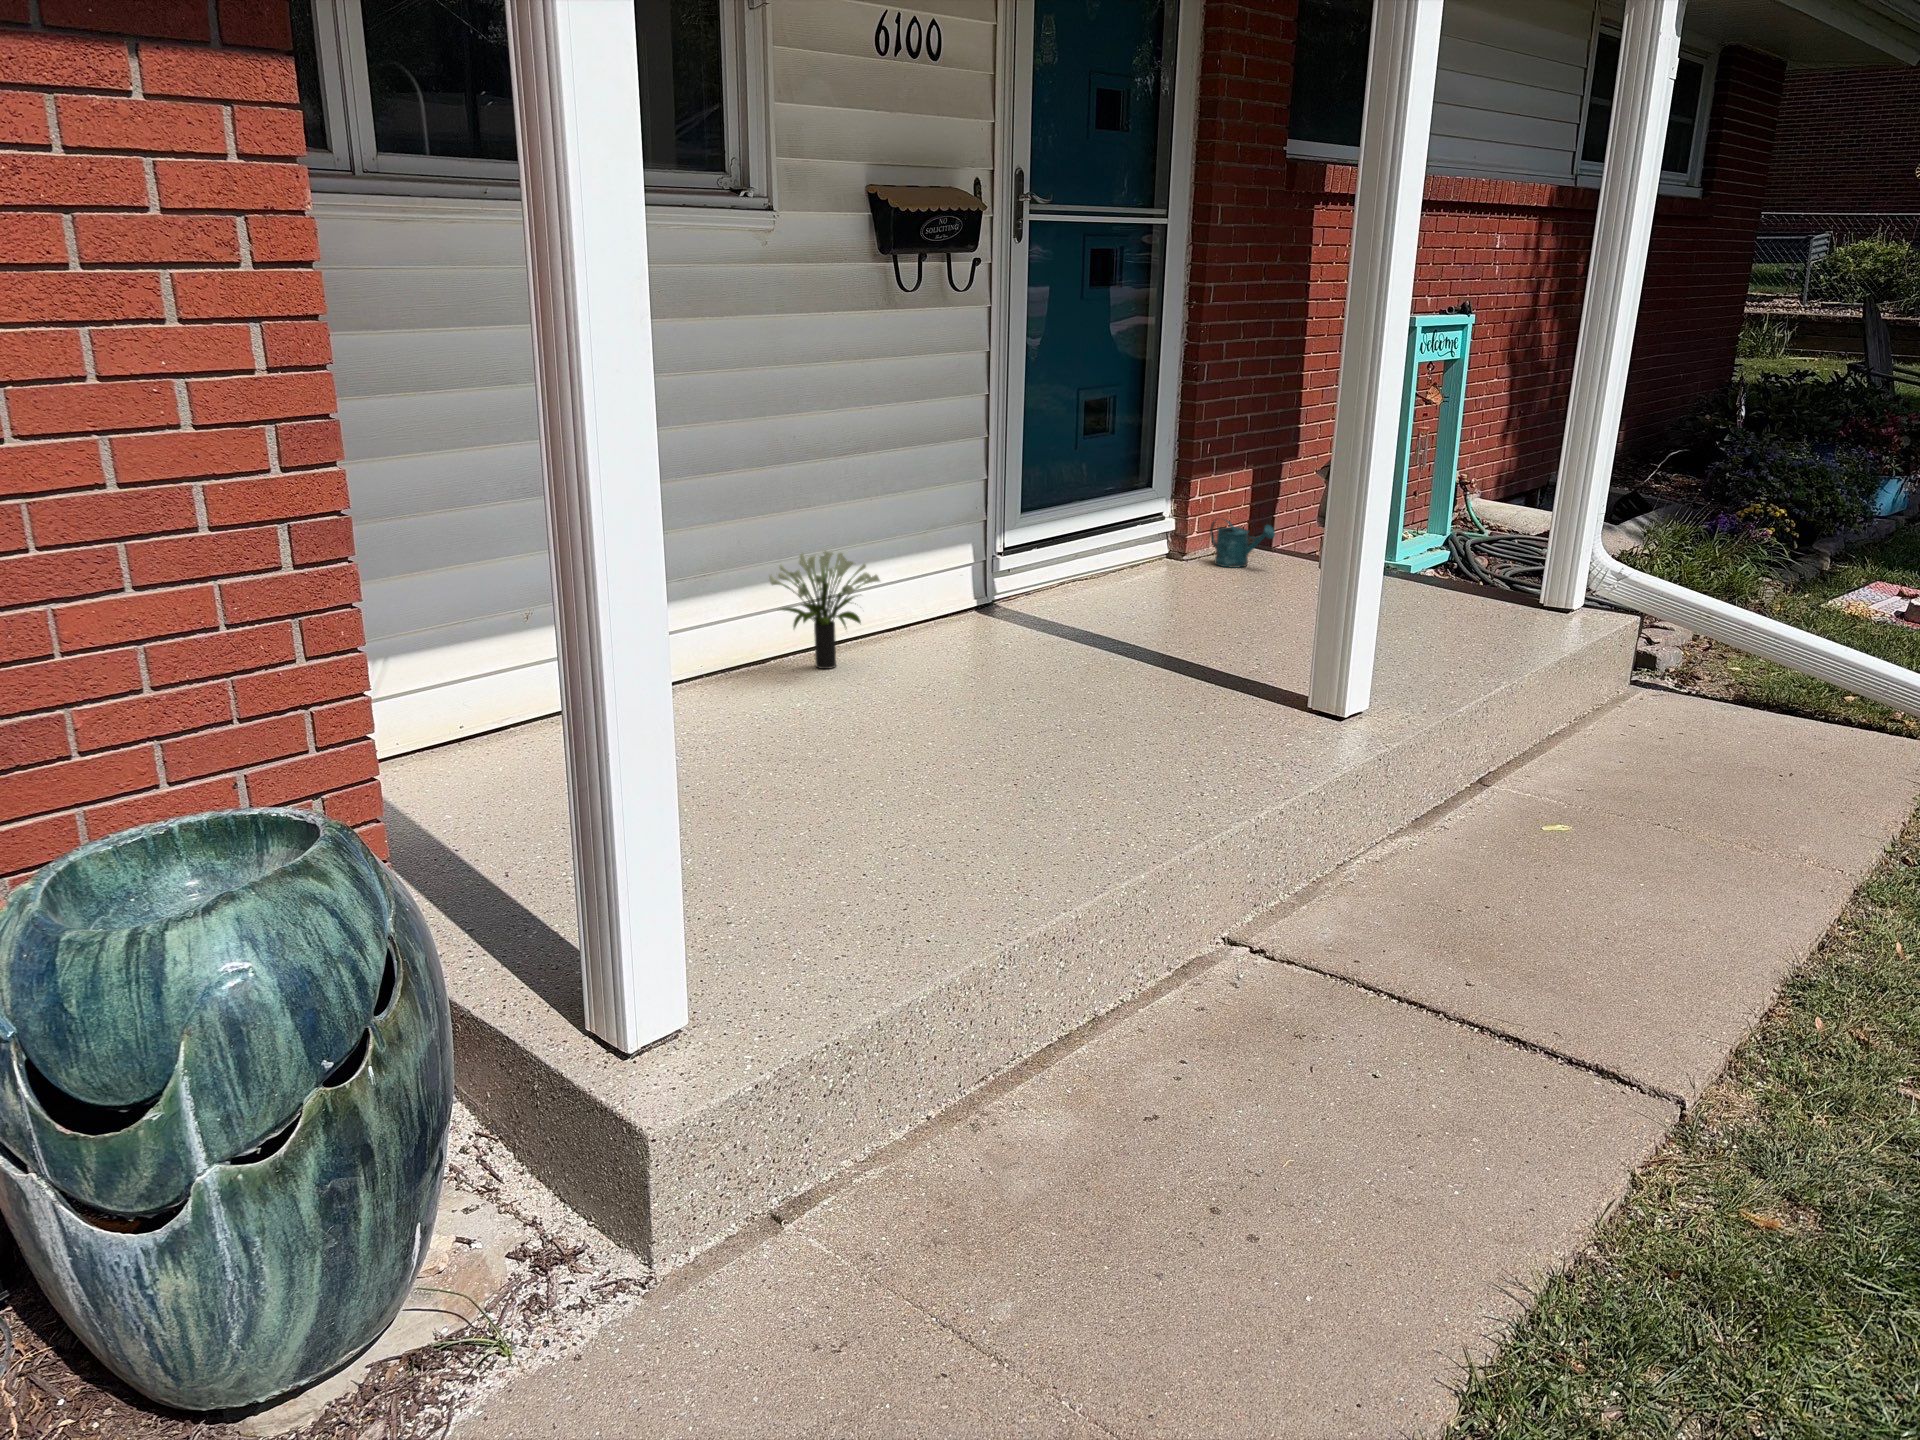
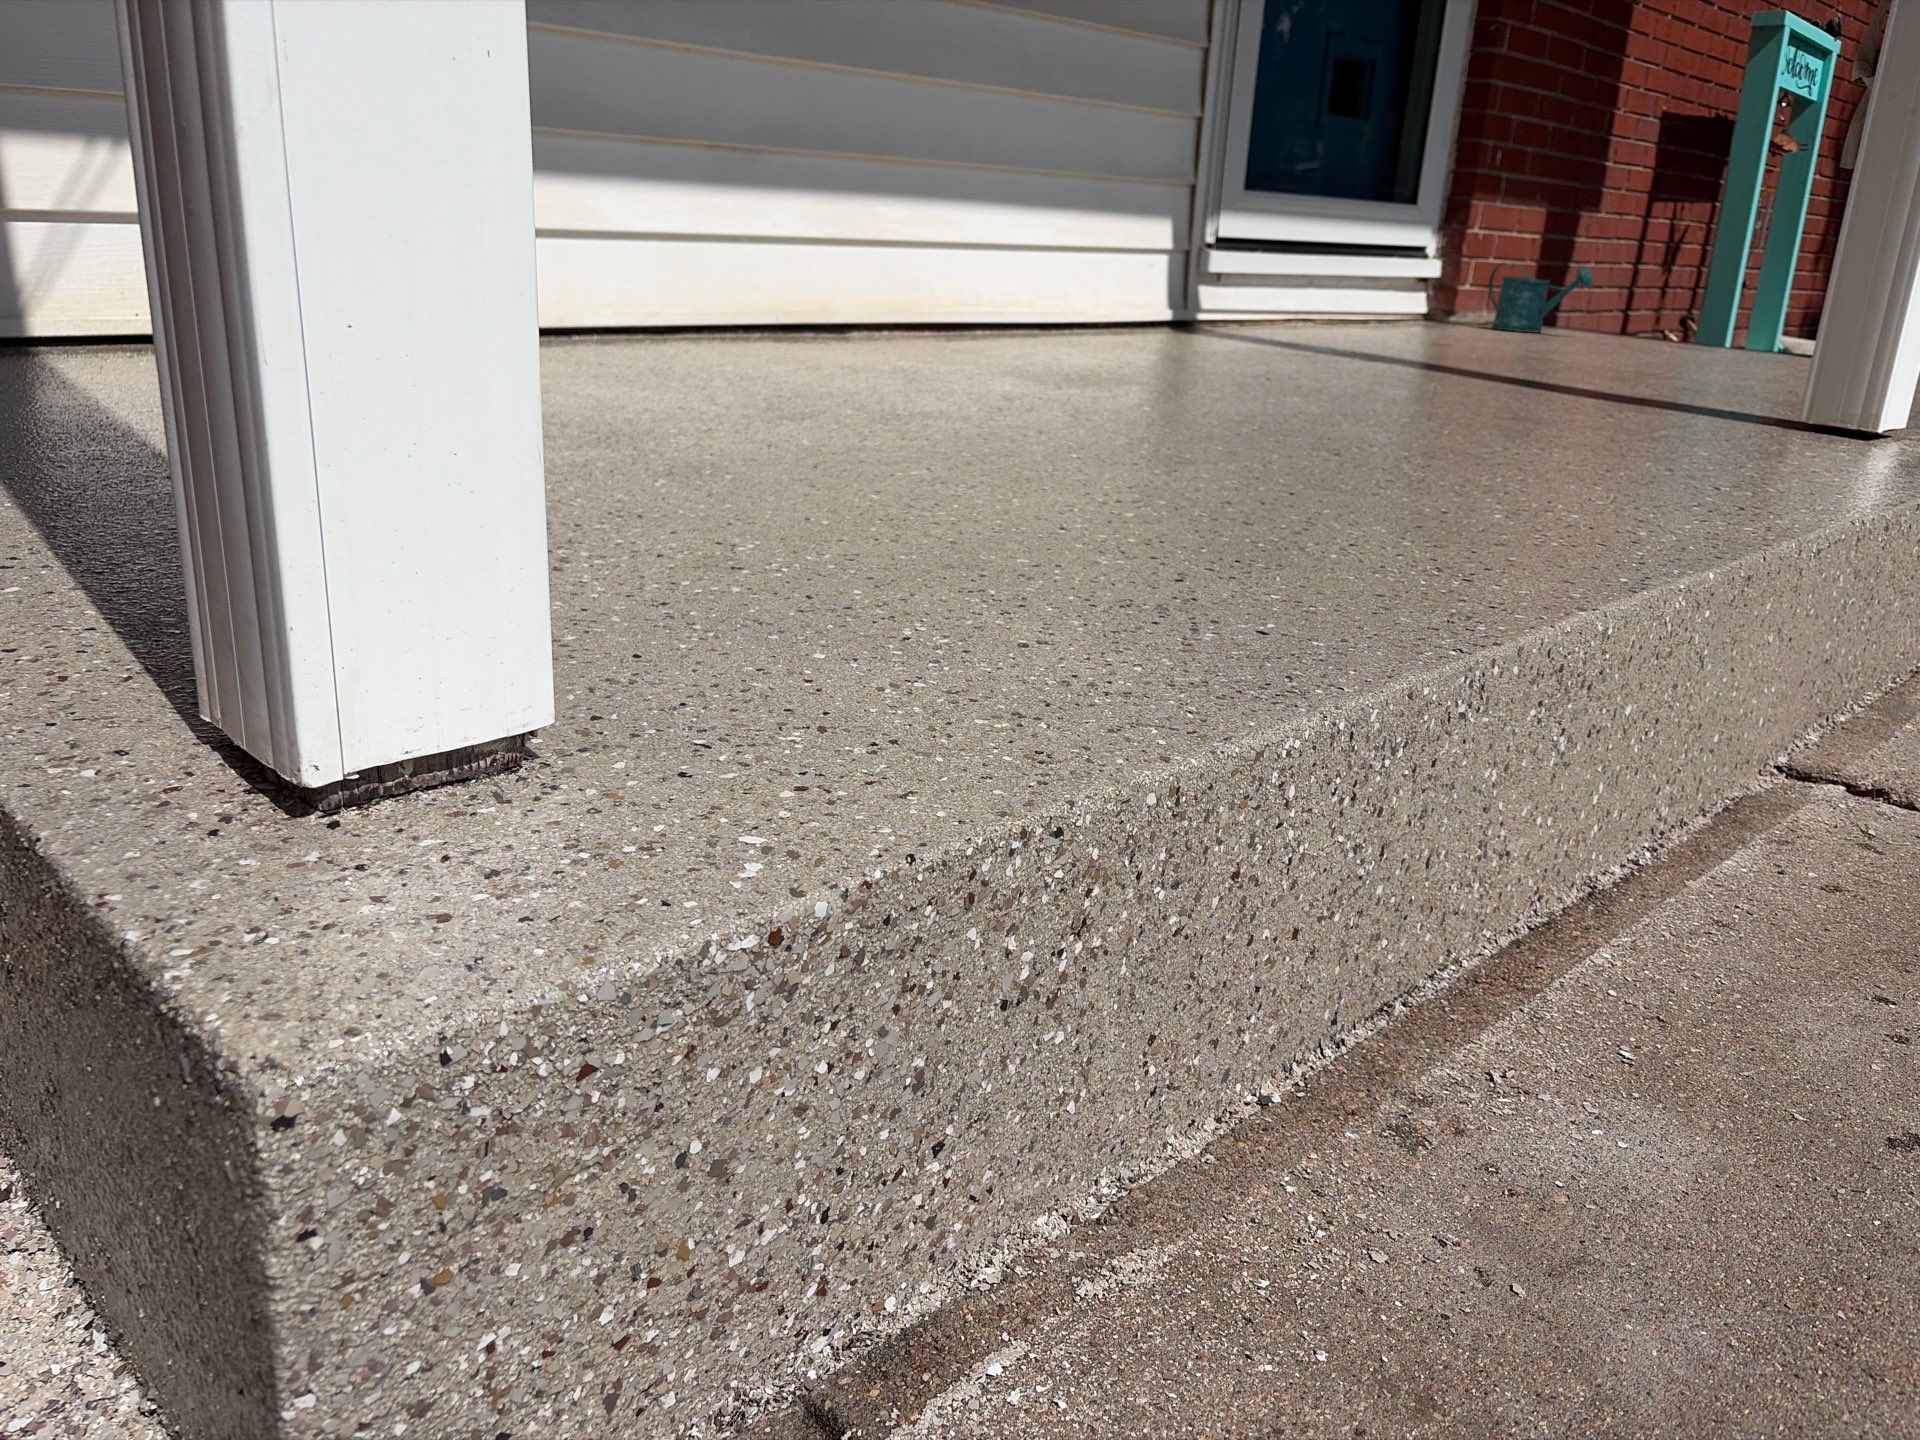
potted plant: present [769,551,880,669] -> none [868,143,1050,349]

